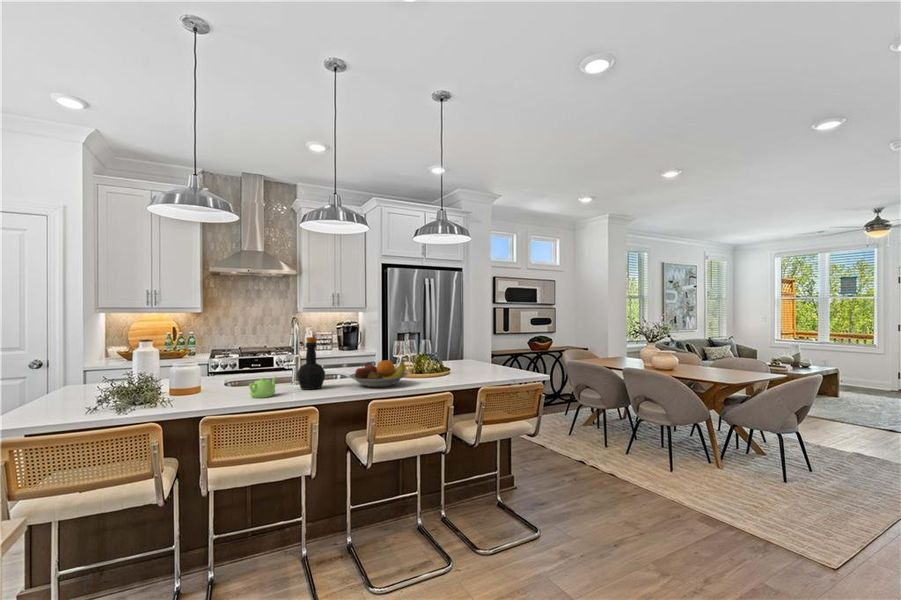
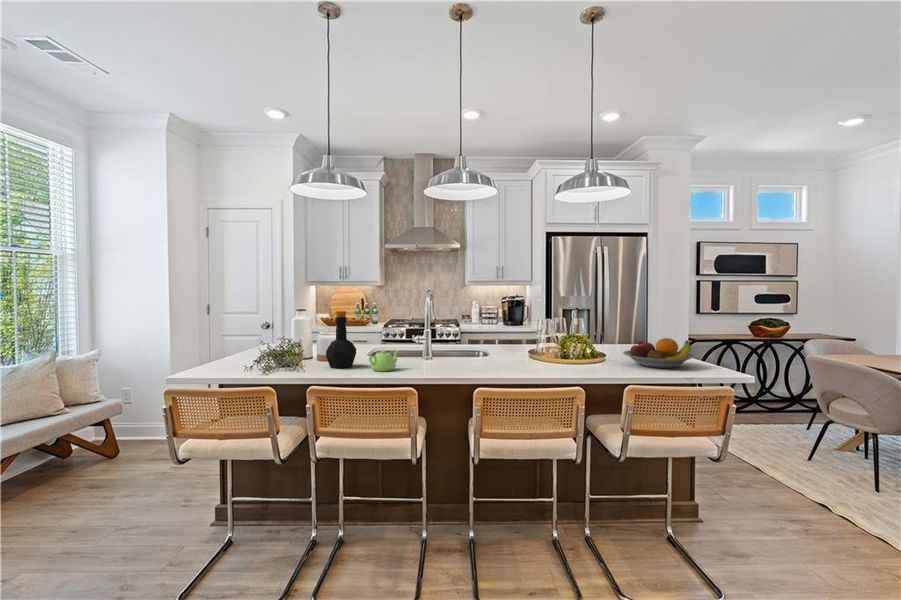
bottle: present [297,337,325,390] -> present [326,311,356,368]
fruit bowl: present [349,360,408,387] -> present [623,338,694,368]

